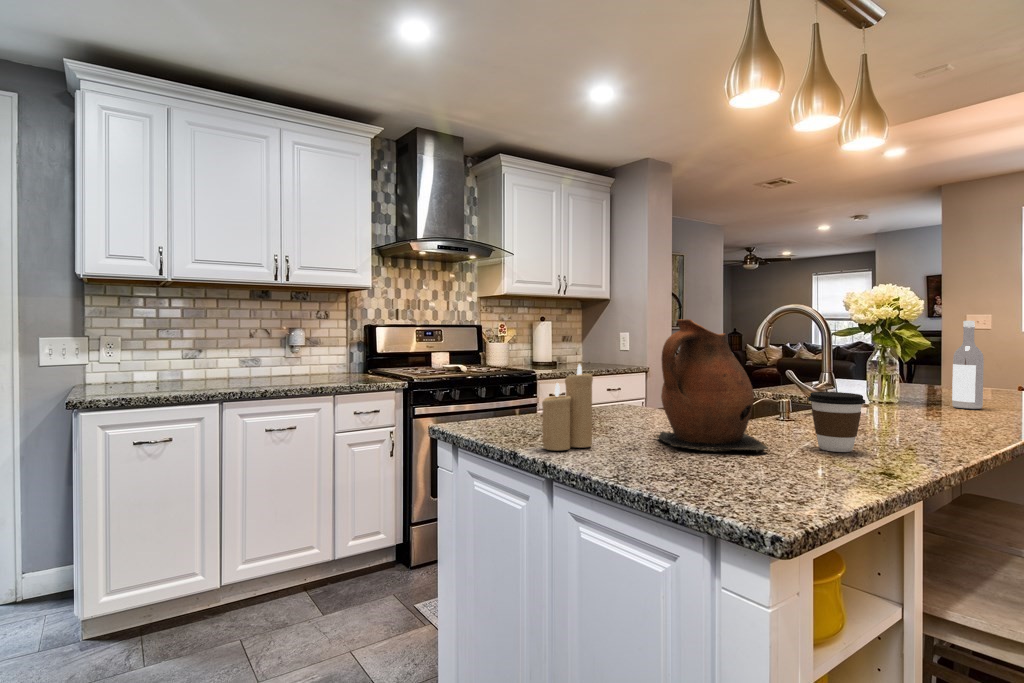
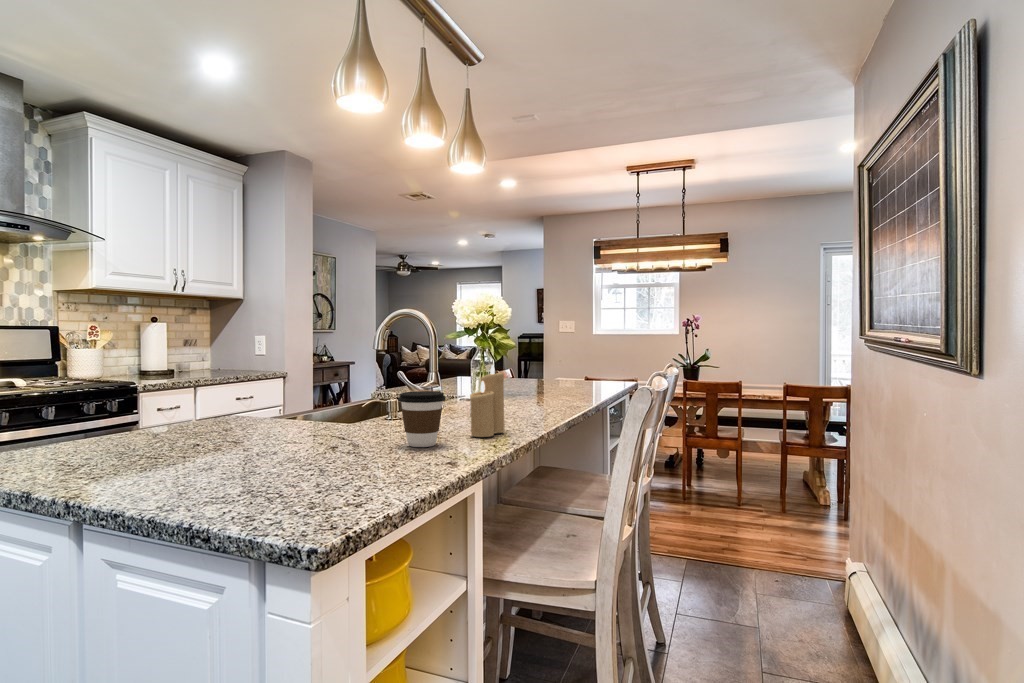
ceramic pitcher: present [655,319,767,453] -> none [240,321,357,461]
wine bottle: present [952,321,984,409] -> none [532,326,552,398]
candle: present [542,364,593,450] -> present [470,365,504,437]

